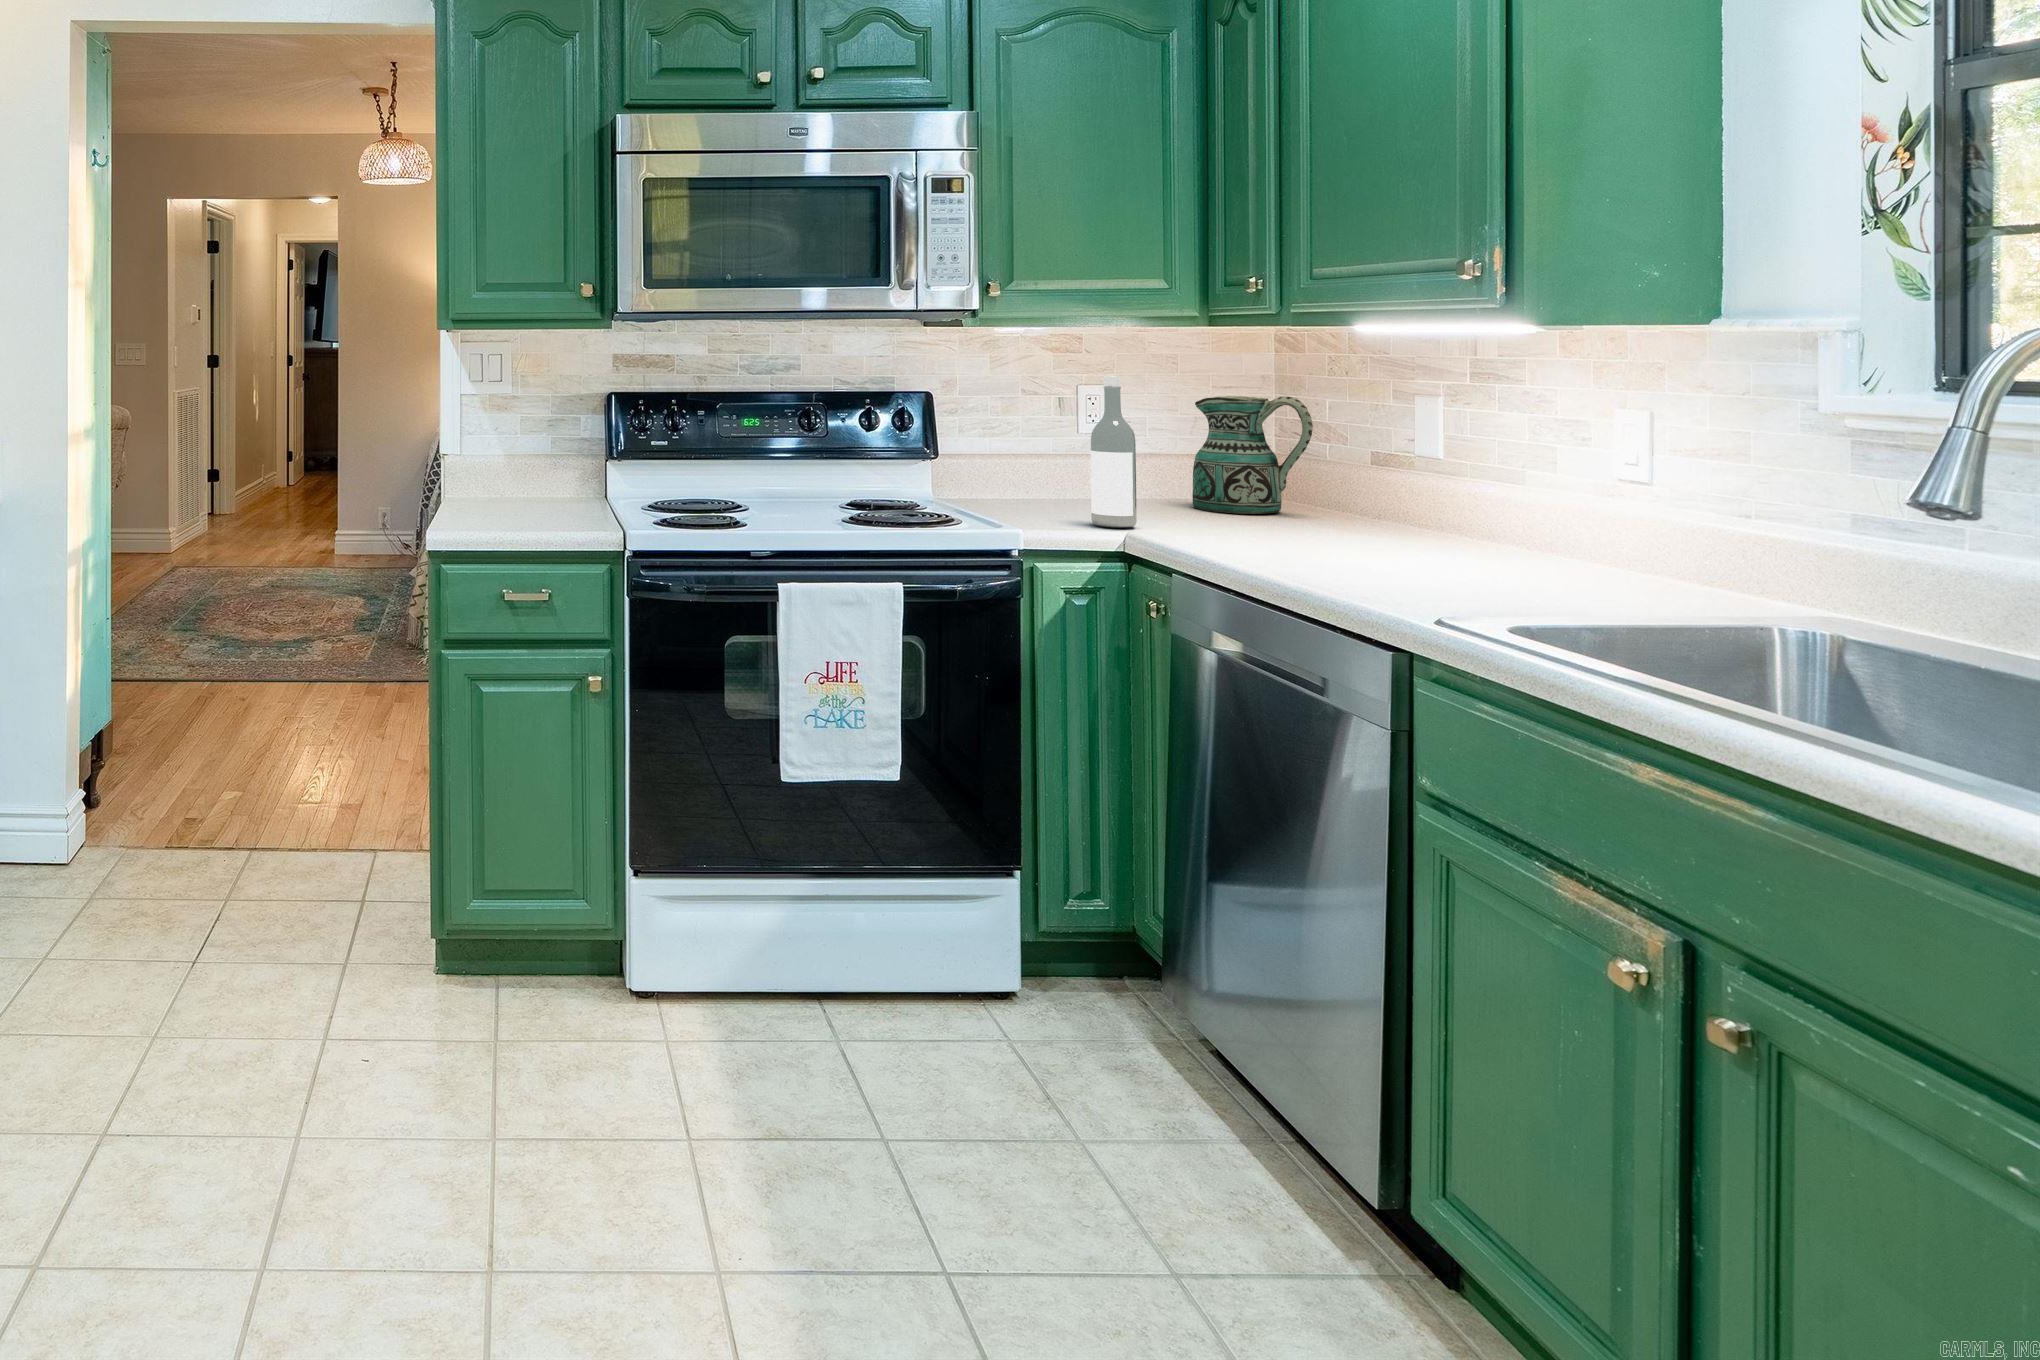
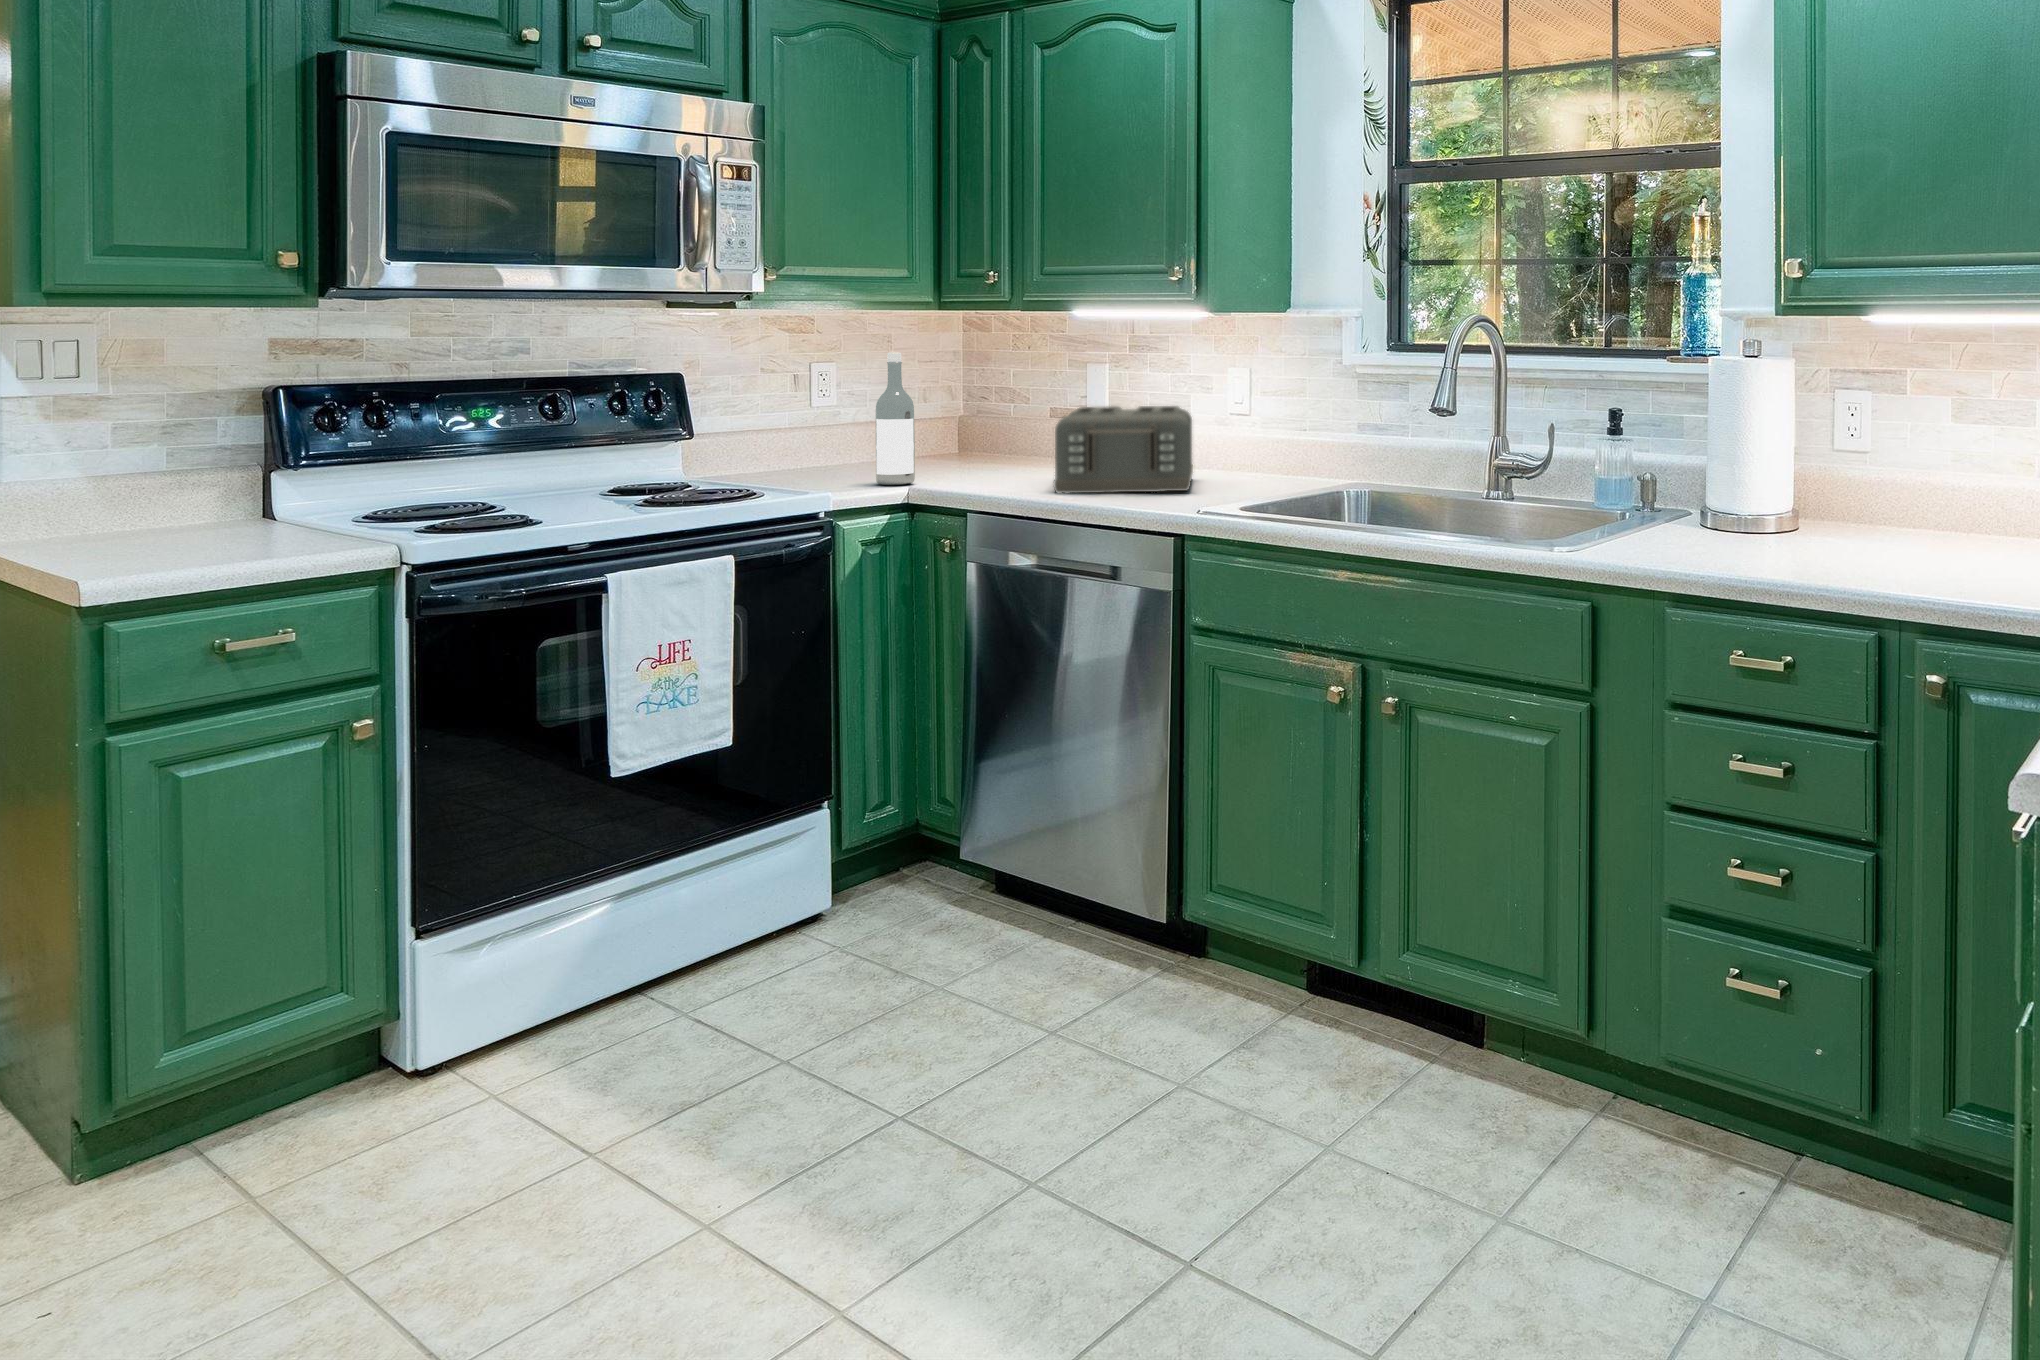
ceramic pitcher: present [1192,396,1313,514] -> none [925,368,1019,467]
toaster: none [1289,451,1548,584] -> present [1053,406,1193,493]

